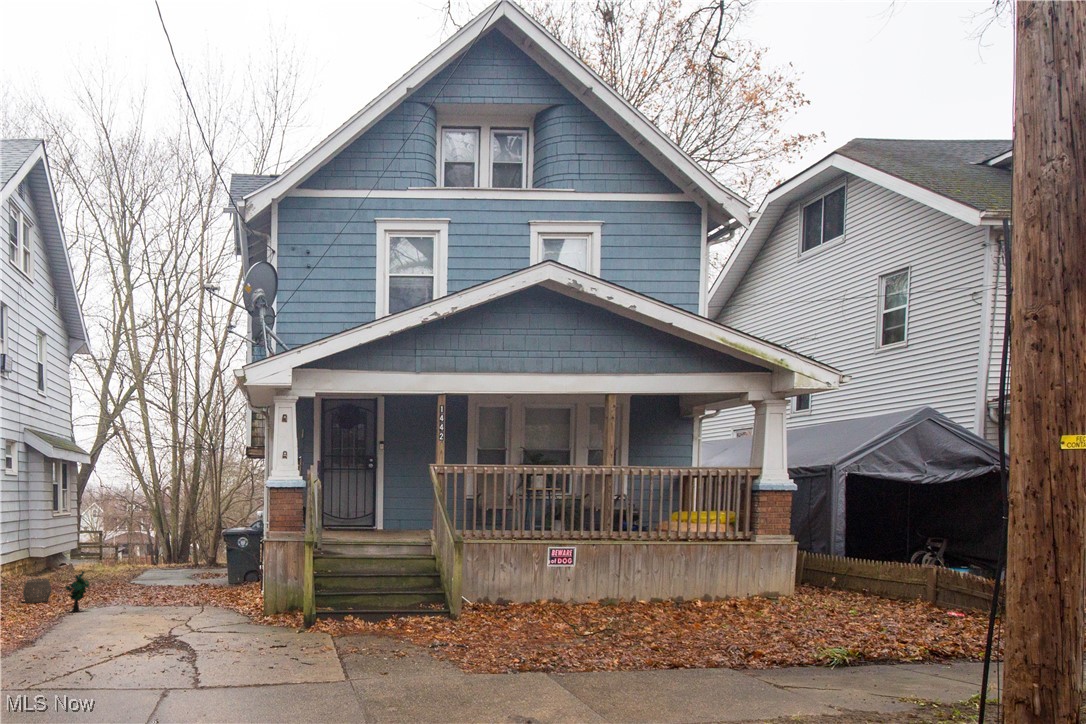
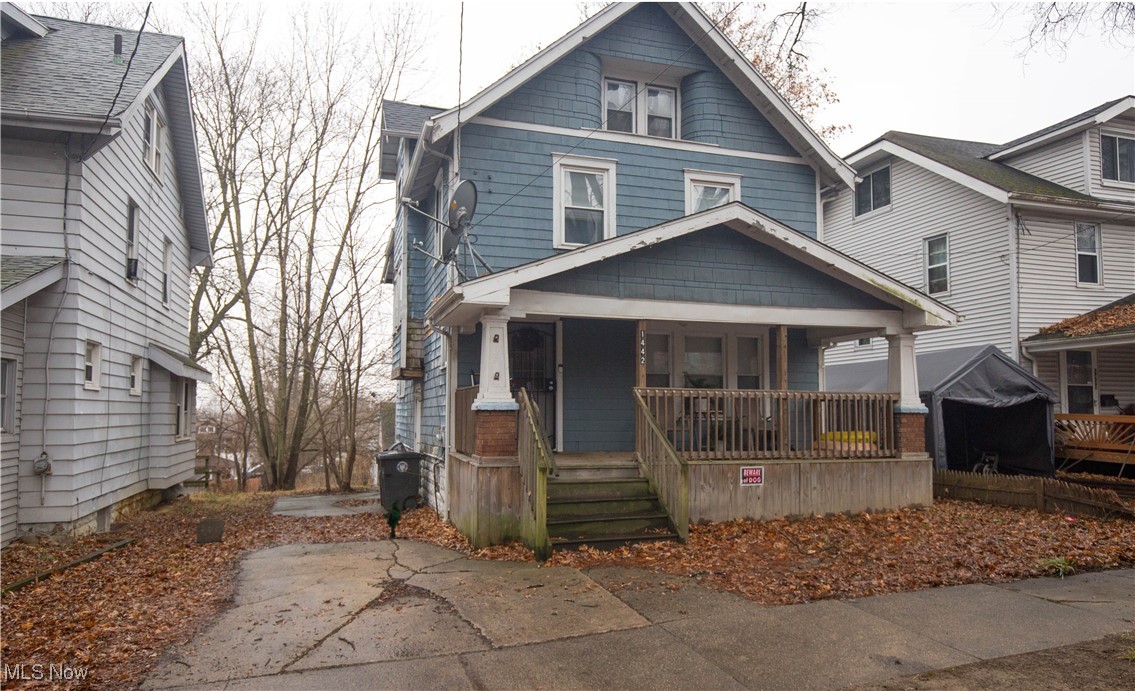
decorative plant: present [65,571,89,612] -> present [383,500,404,539]

